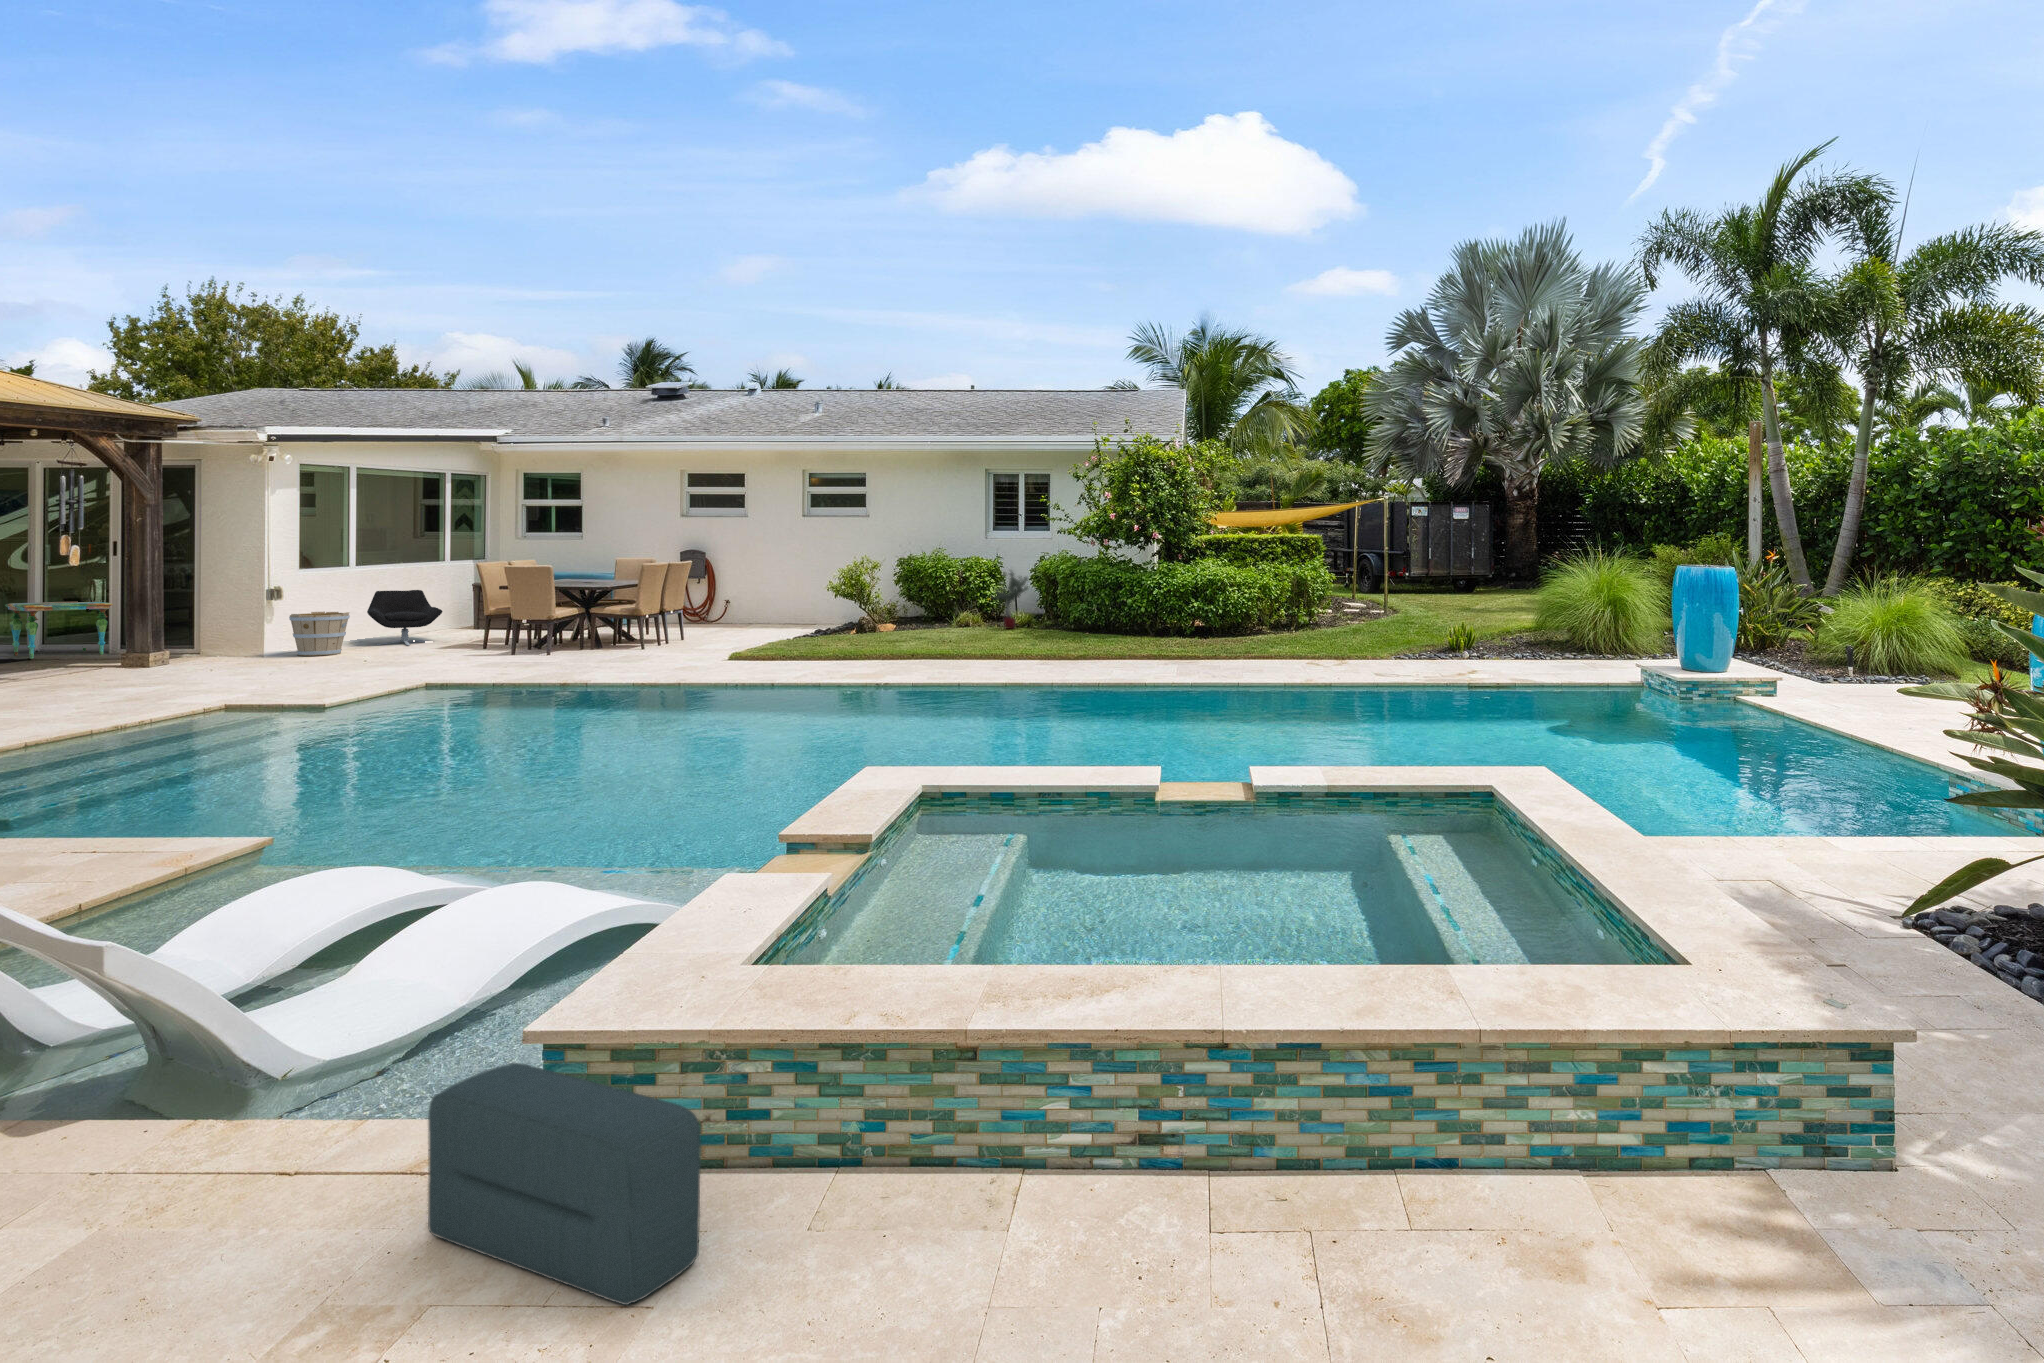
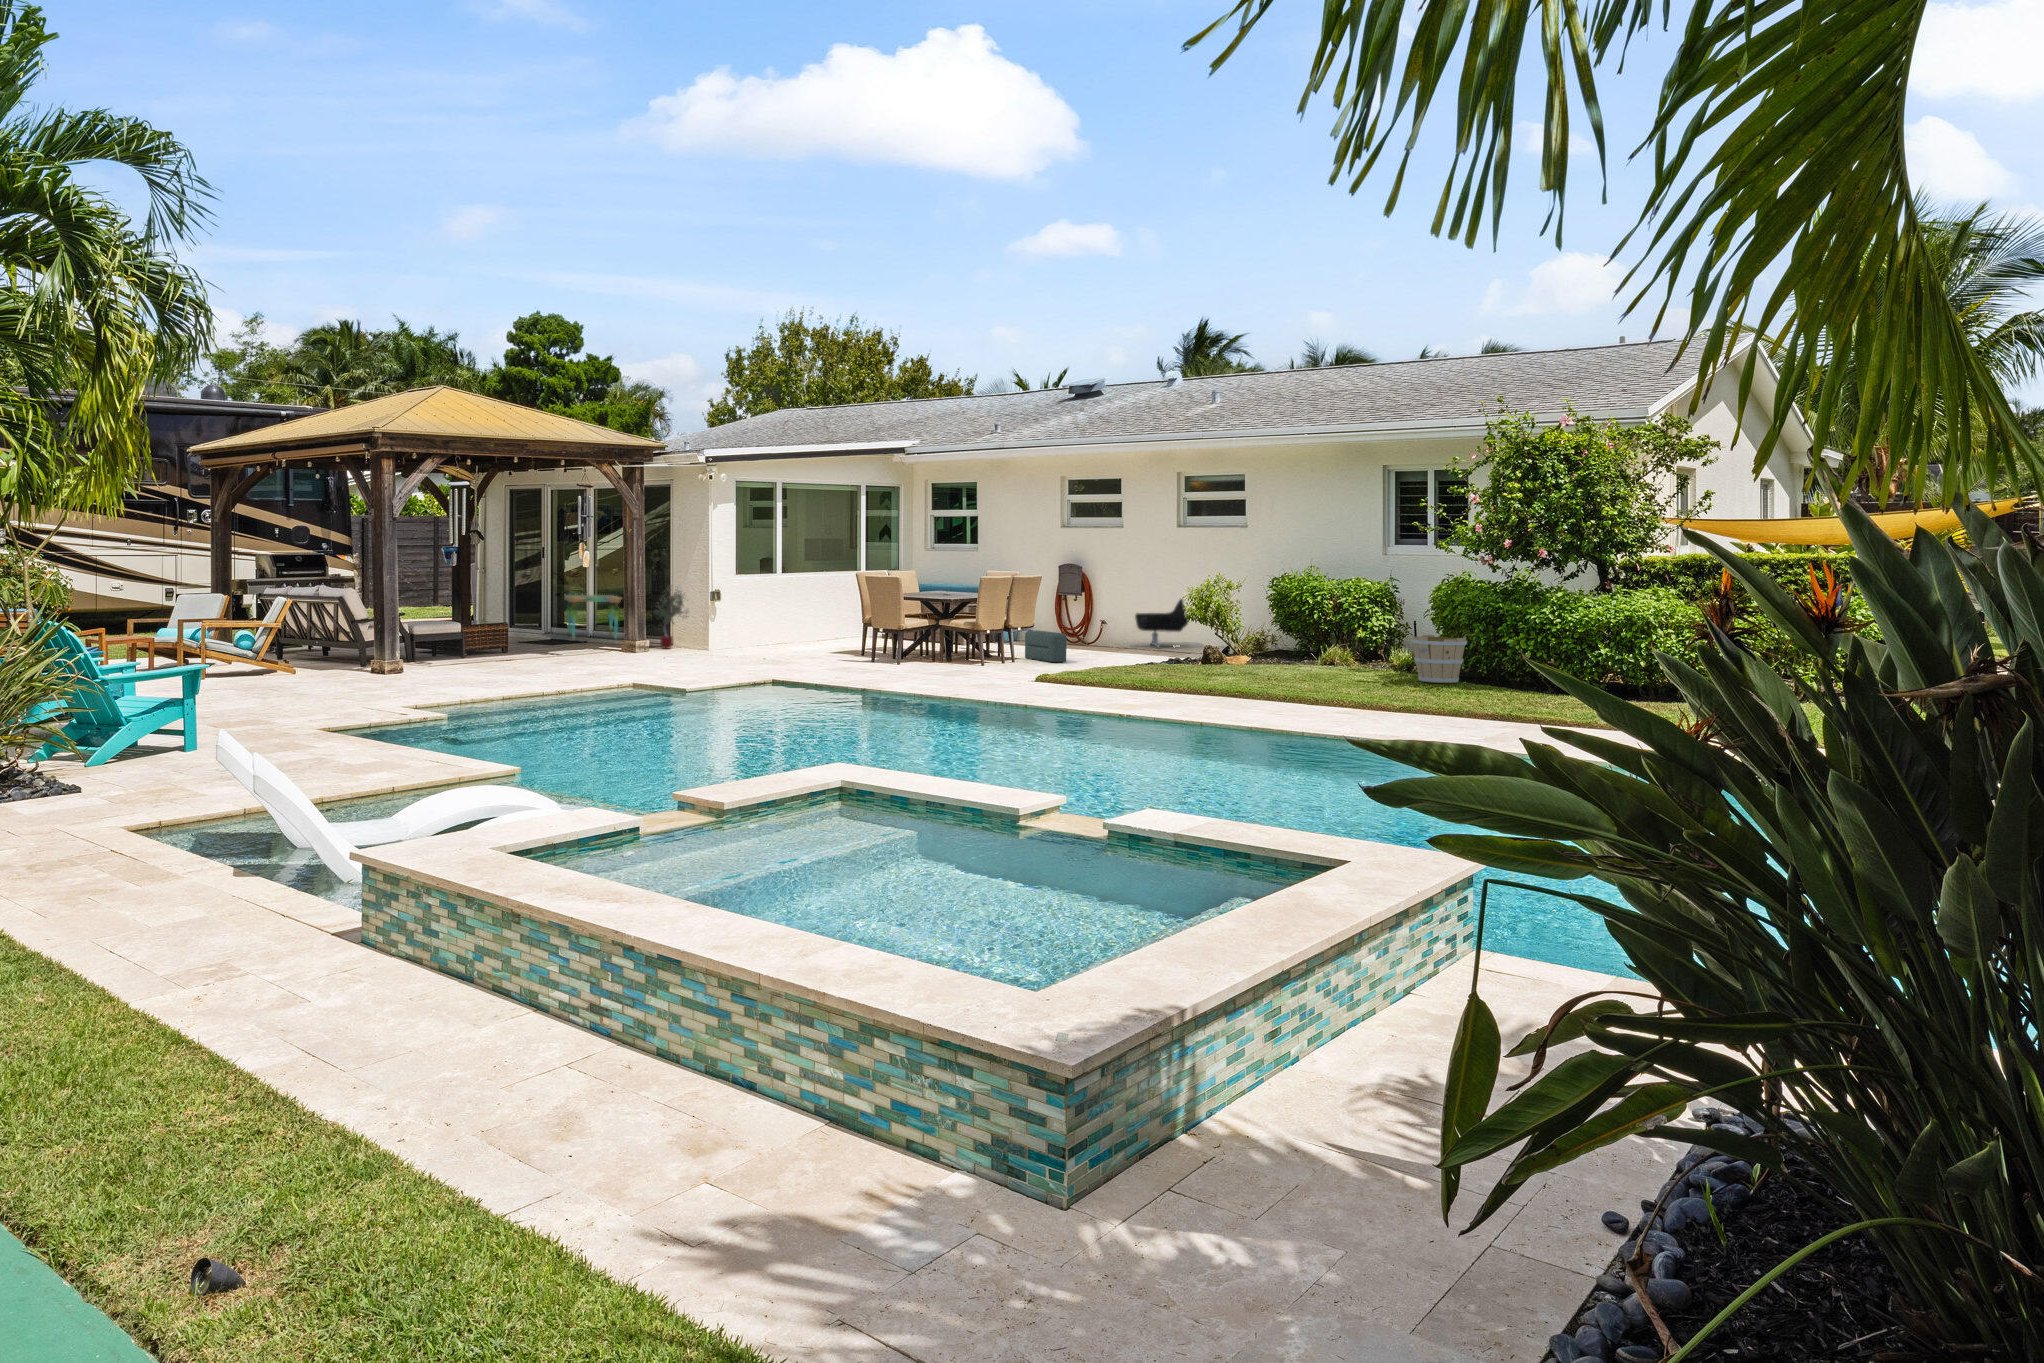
potted tree: present [992,572,1028,629] -> present [655,586,687,649]
lounge chair: present [367,590,442,645] -> present [1135,599,1189,647]
wooden bucket: present [289,612,350,656] -> present [1411,635,1467,683]
pouf: present [428,1063,701,1305] -> present [1025,630,1067,662]

